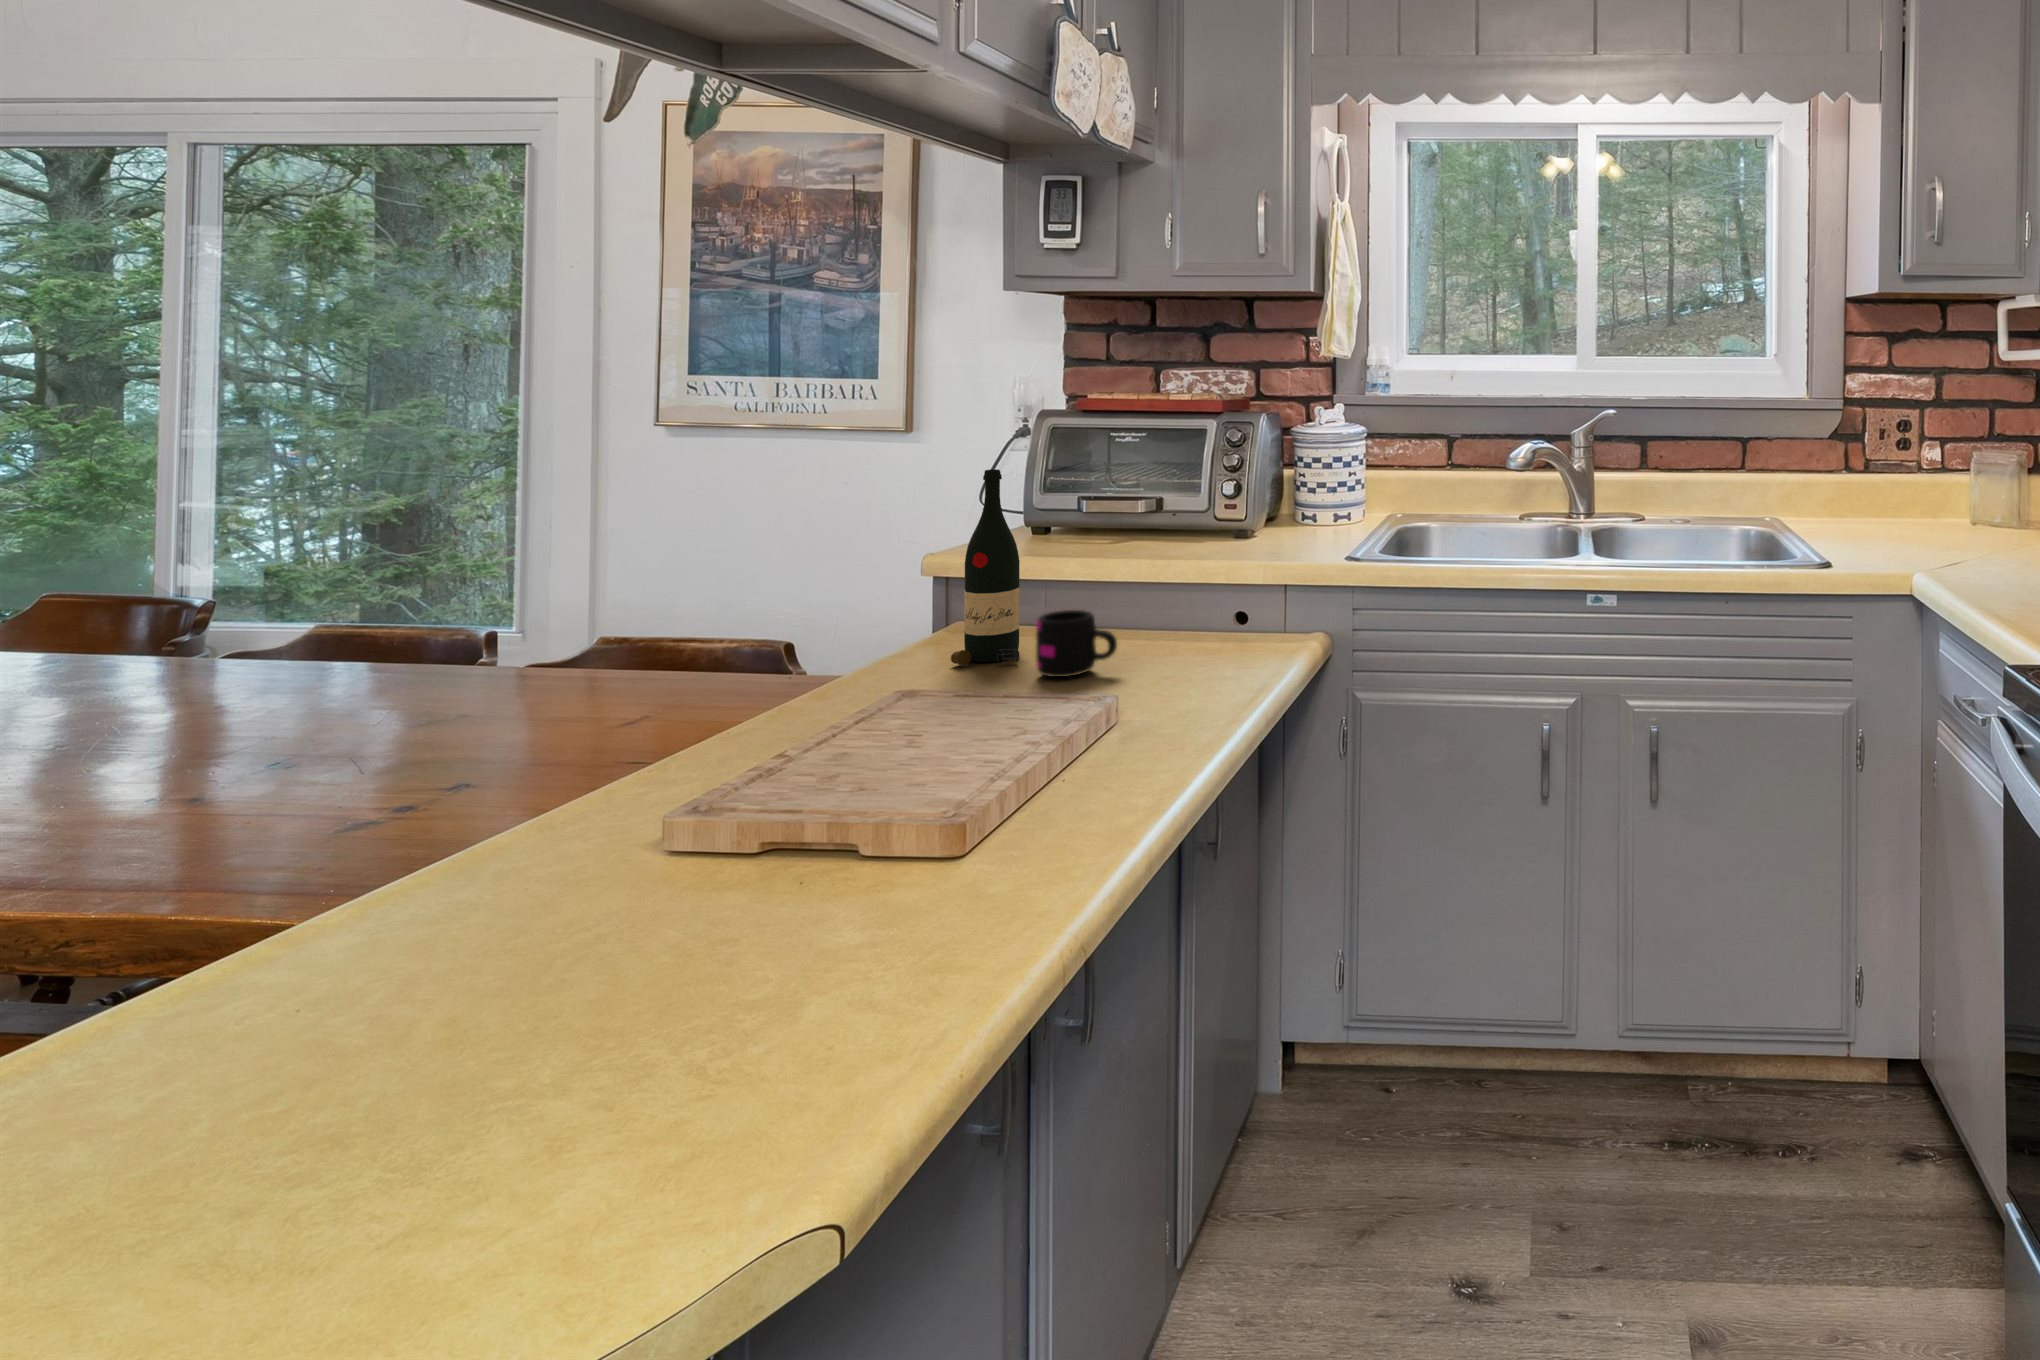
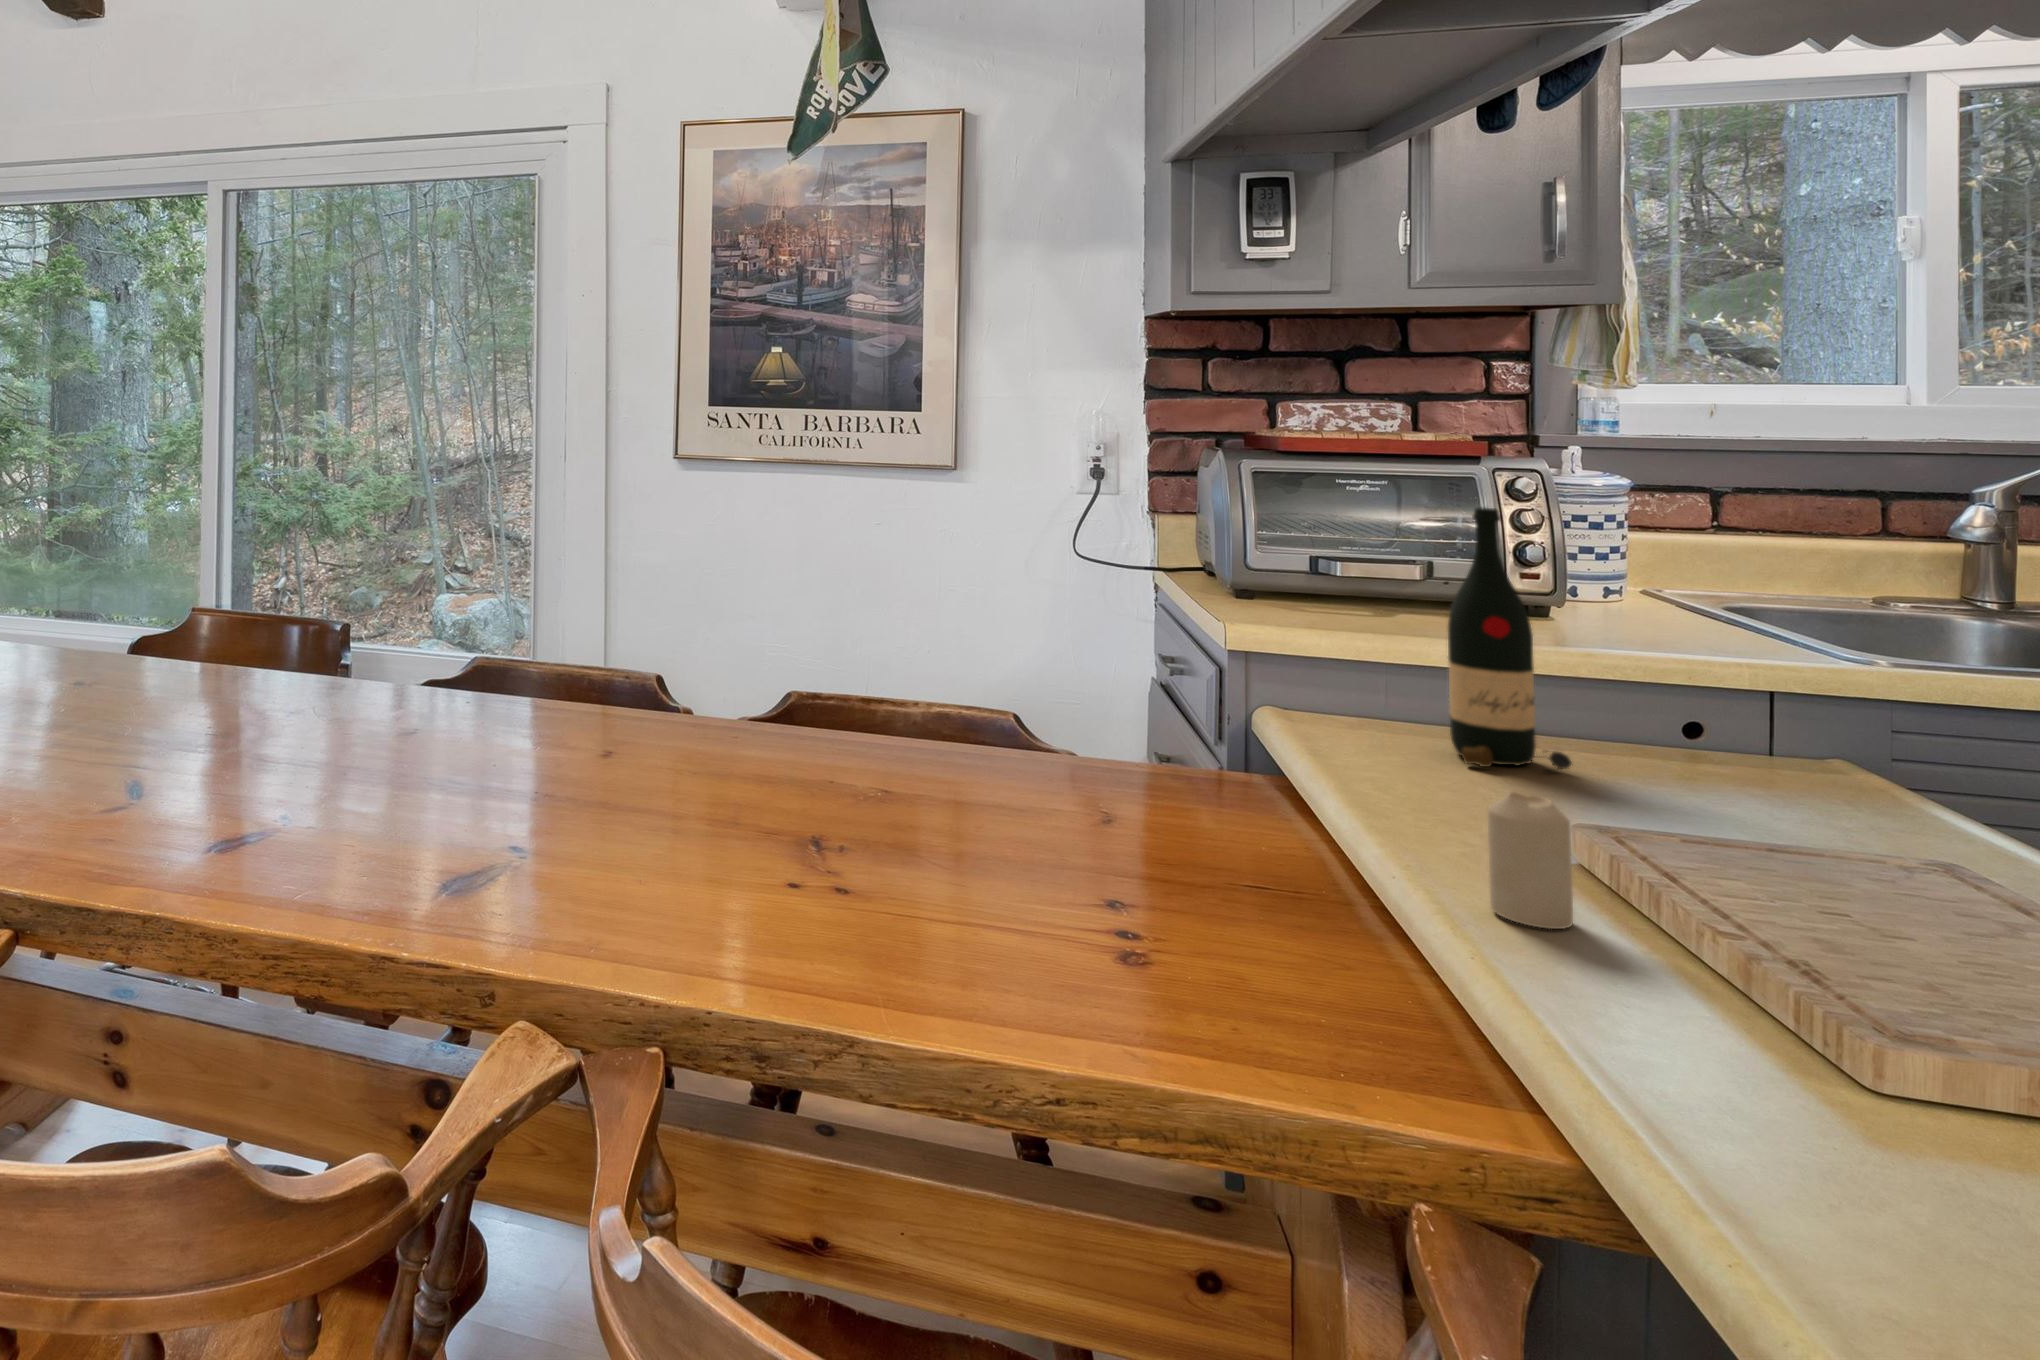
mug: present [1036,610,1117,677] -> none [1648,705,1797,802]
candle: none [648,692,704,788] -> present [1488,792,1573,929]

